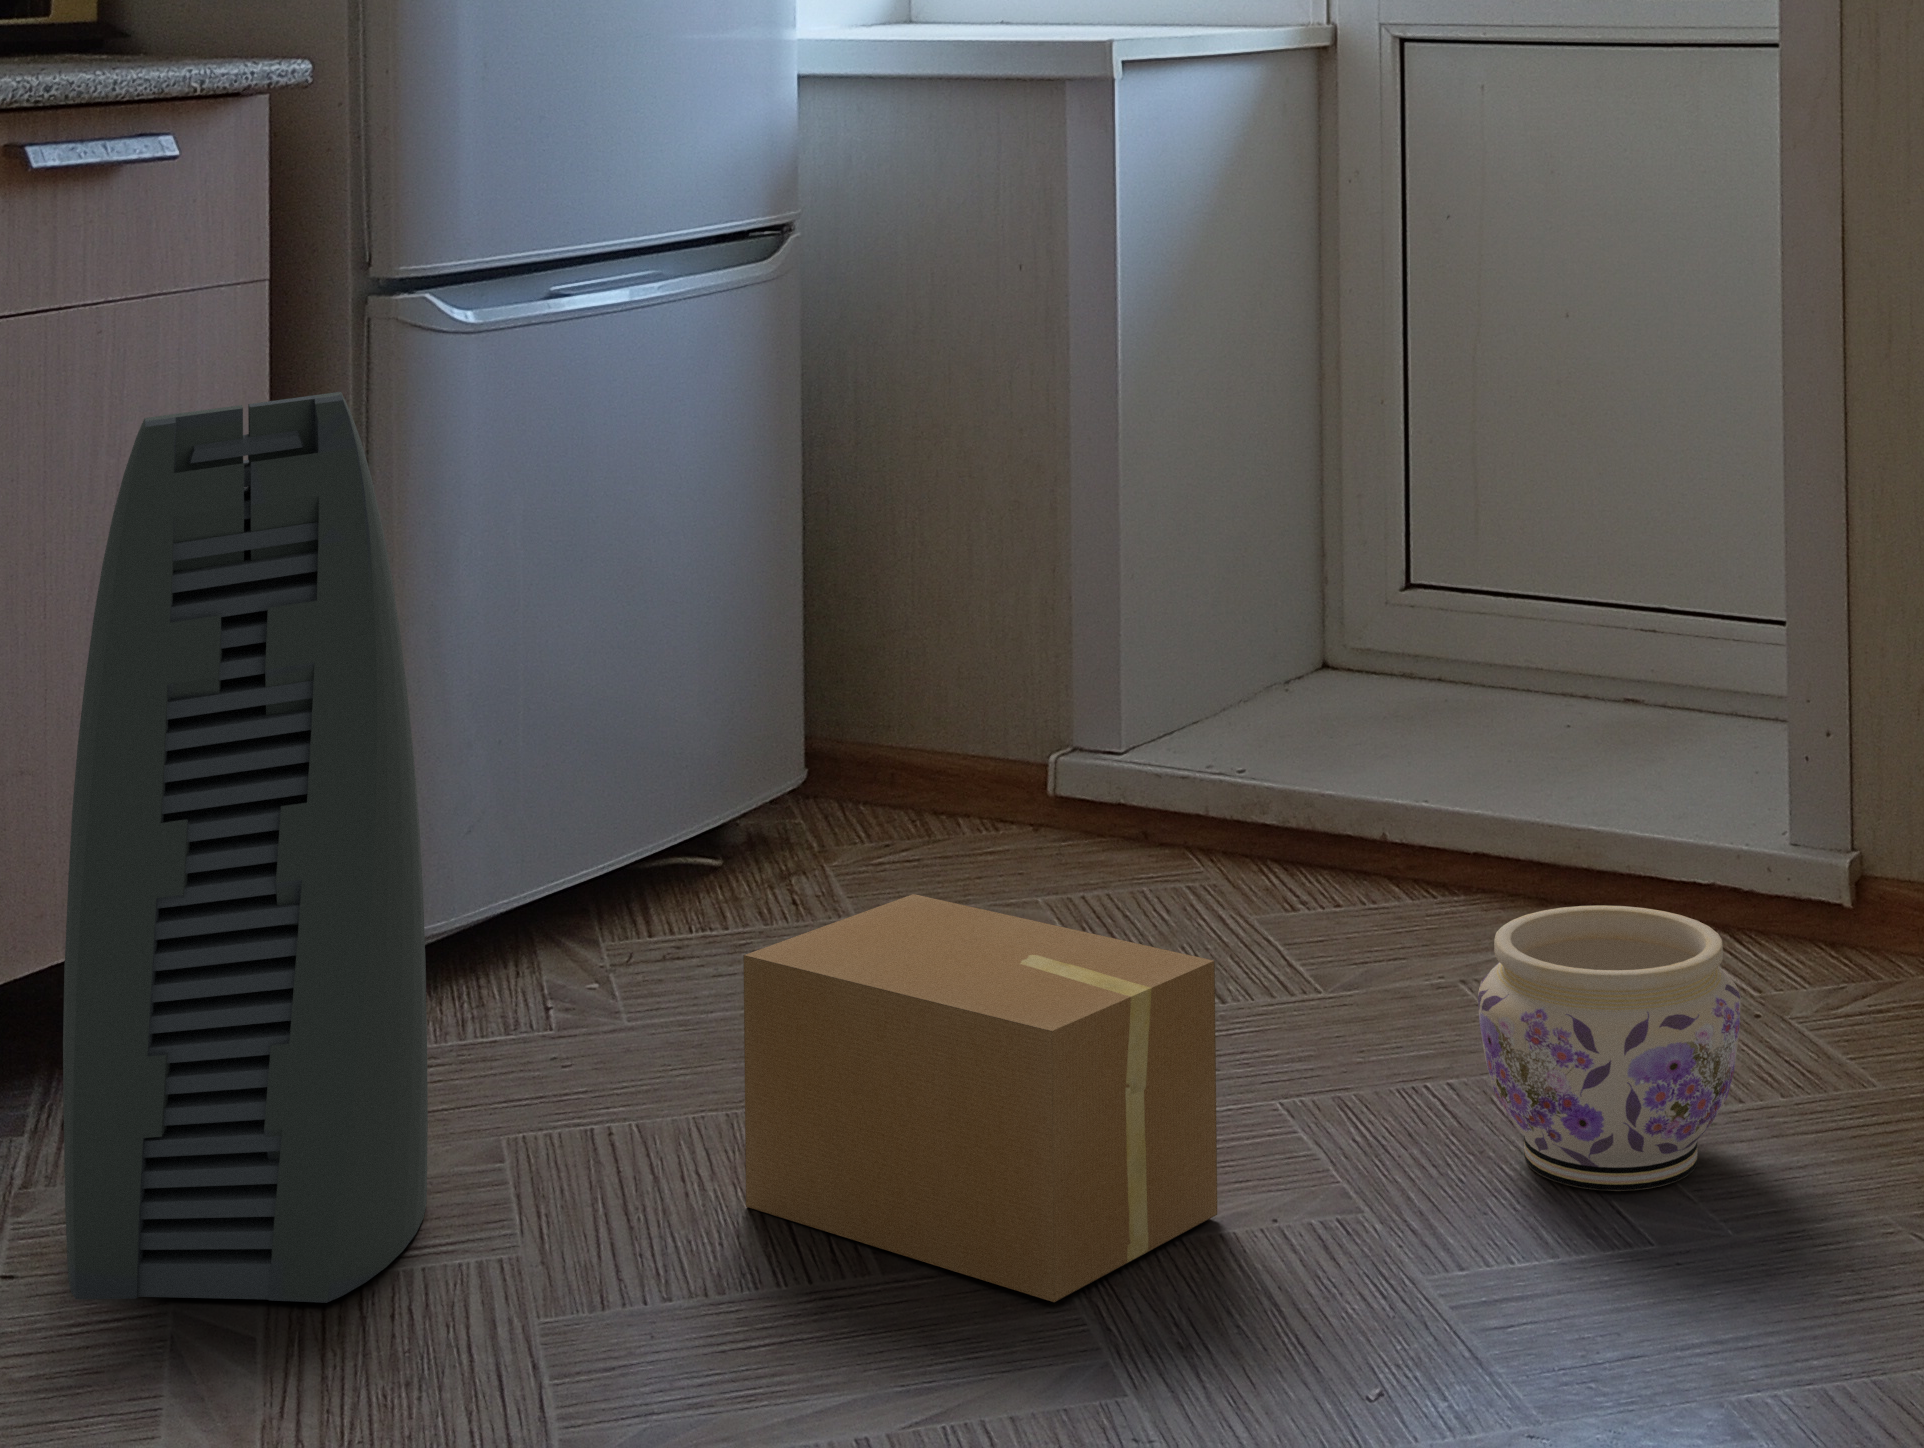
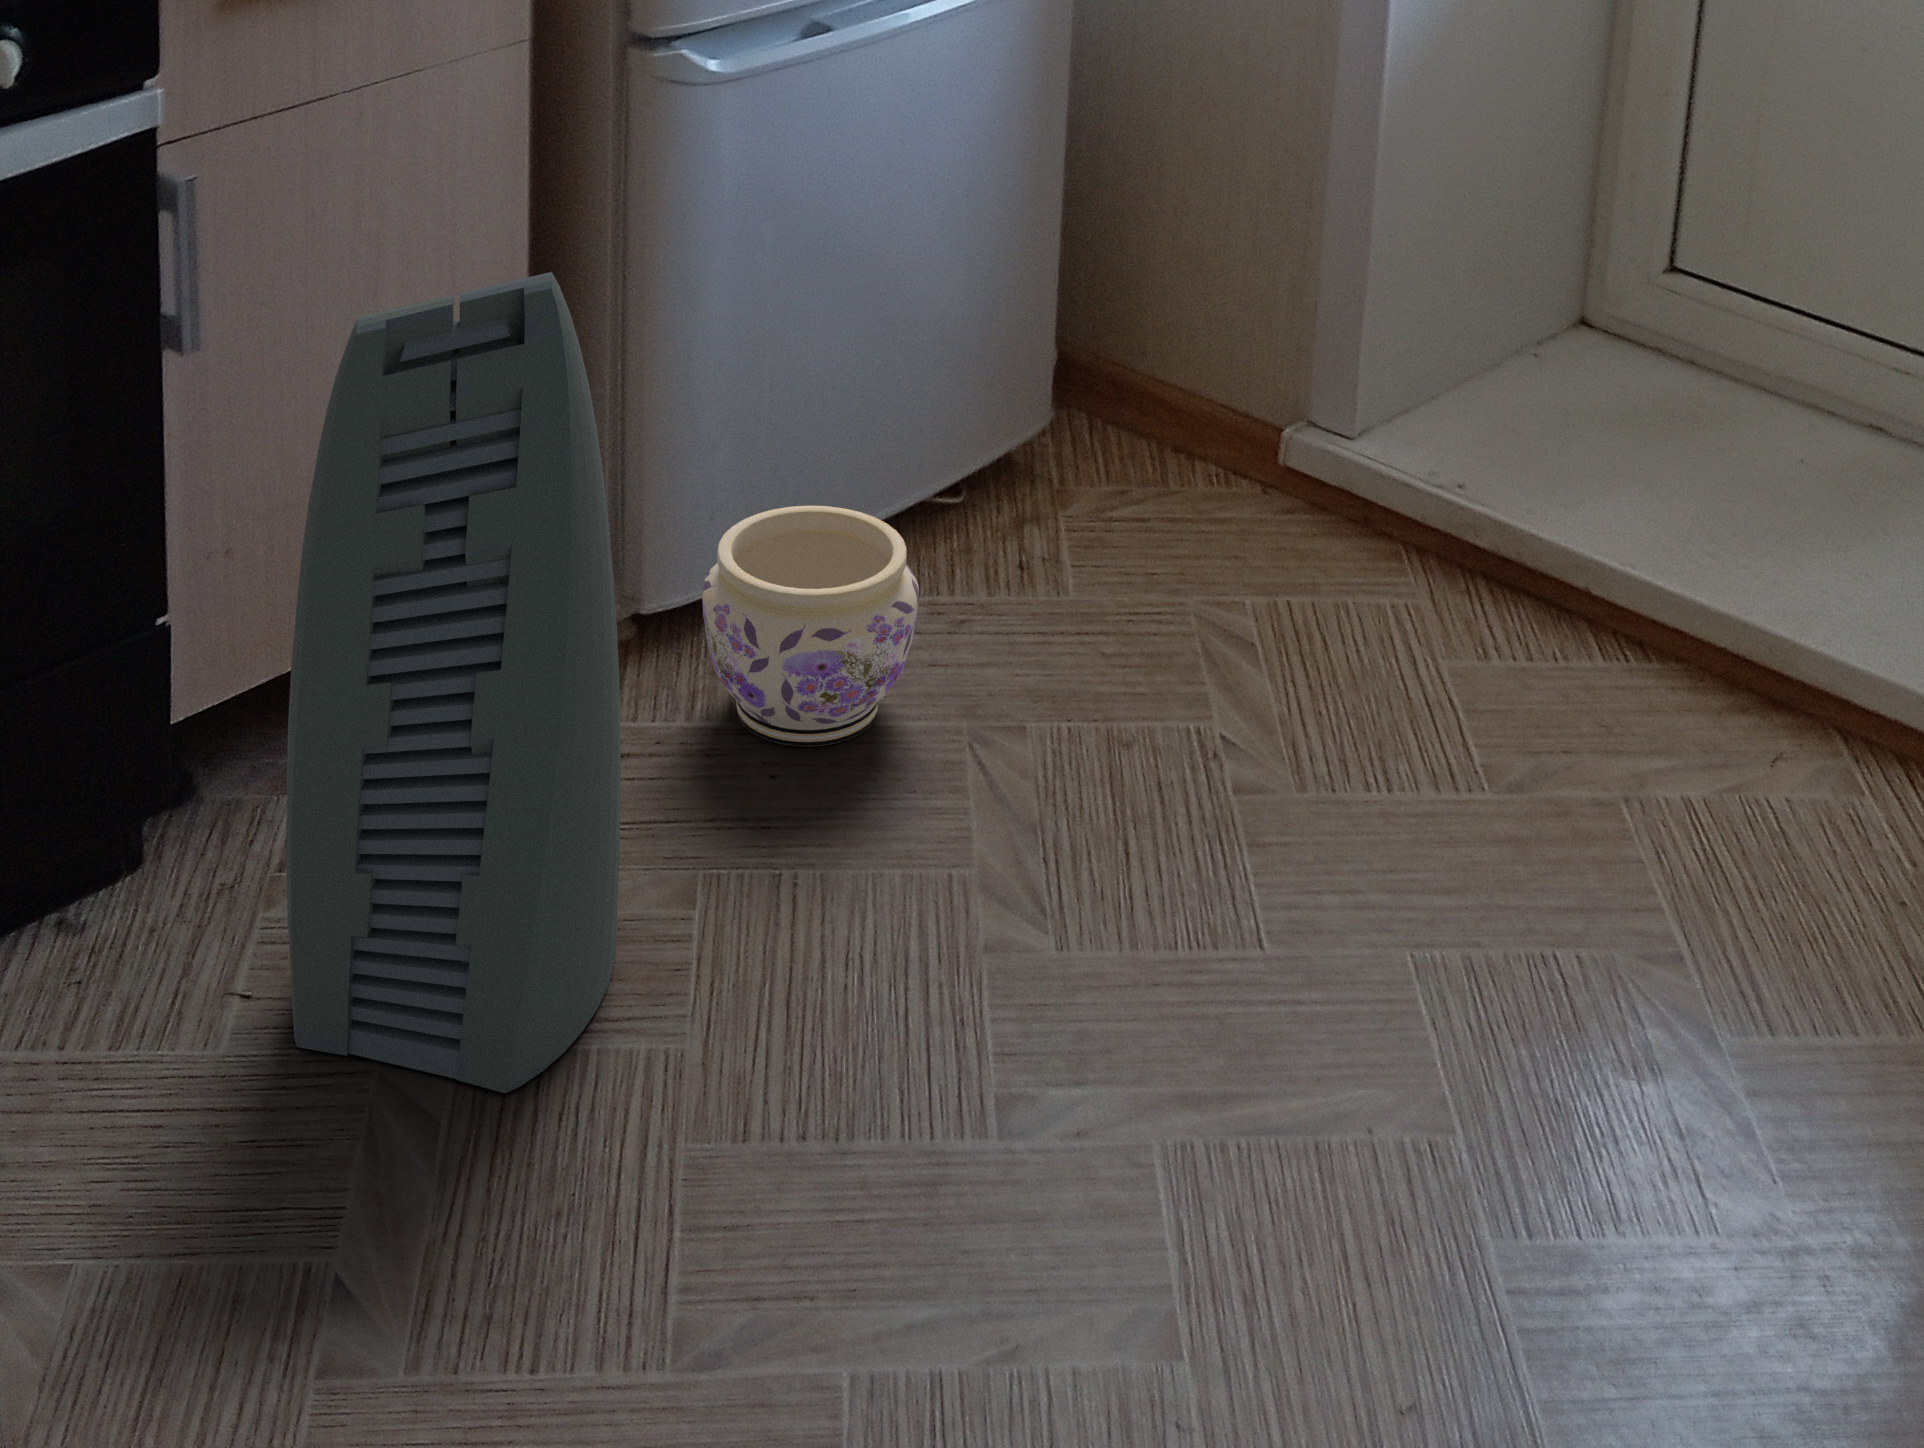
cardboard box: present [744,894,1217,1302] -> none [892,744,1334,1216]
planter: present [1478,905,1741,1191] -> present [702,506,919,746]

